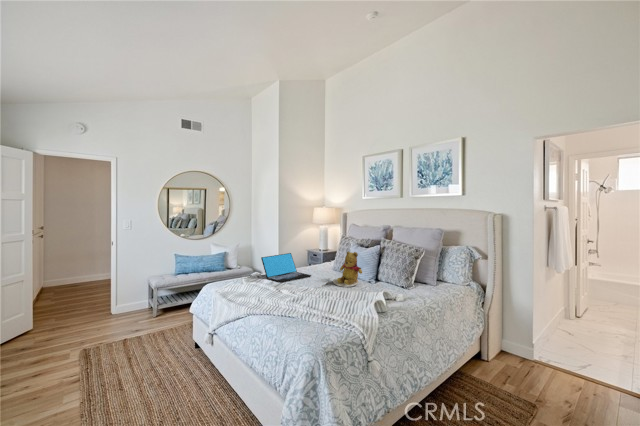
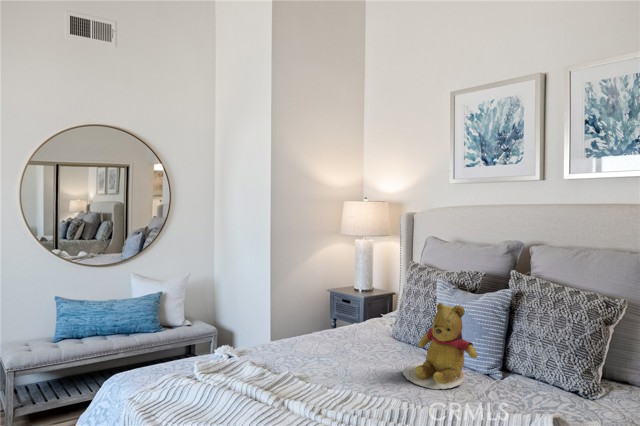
laptop: present [261,253,311,283] -> none [236,302,351,377]

